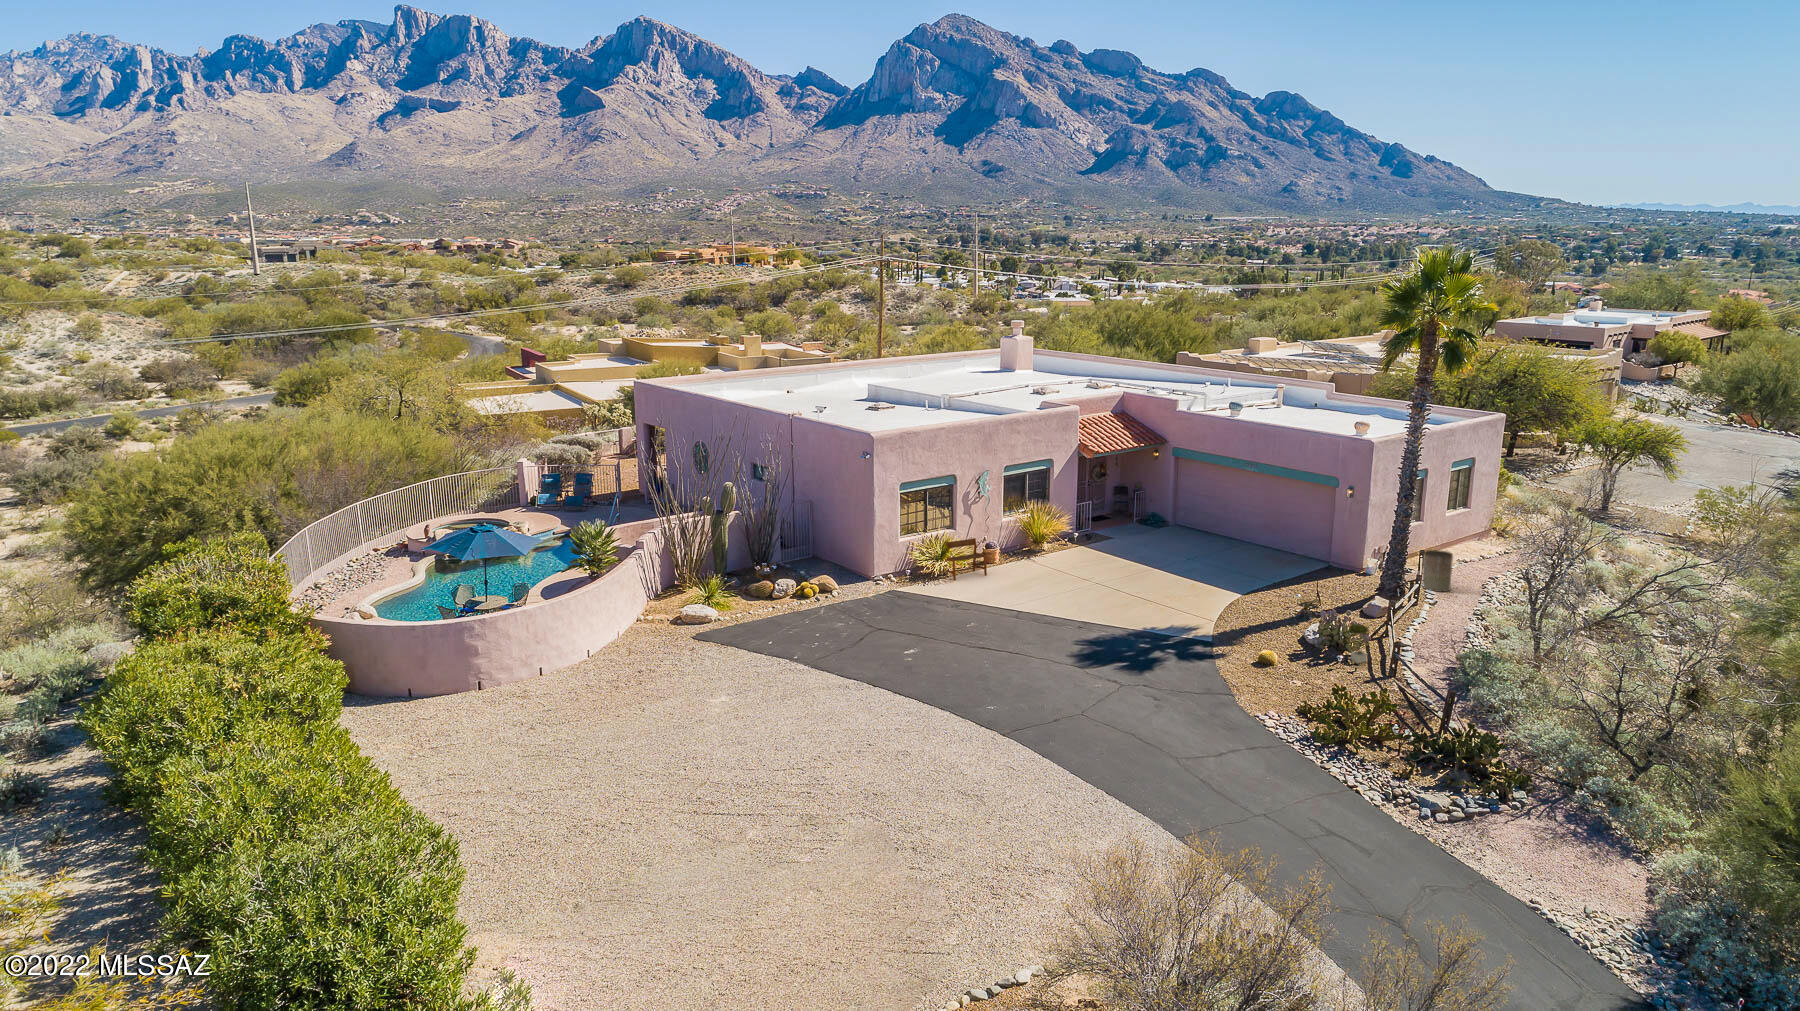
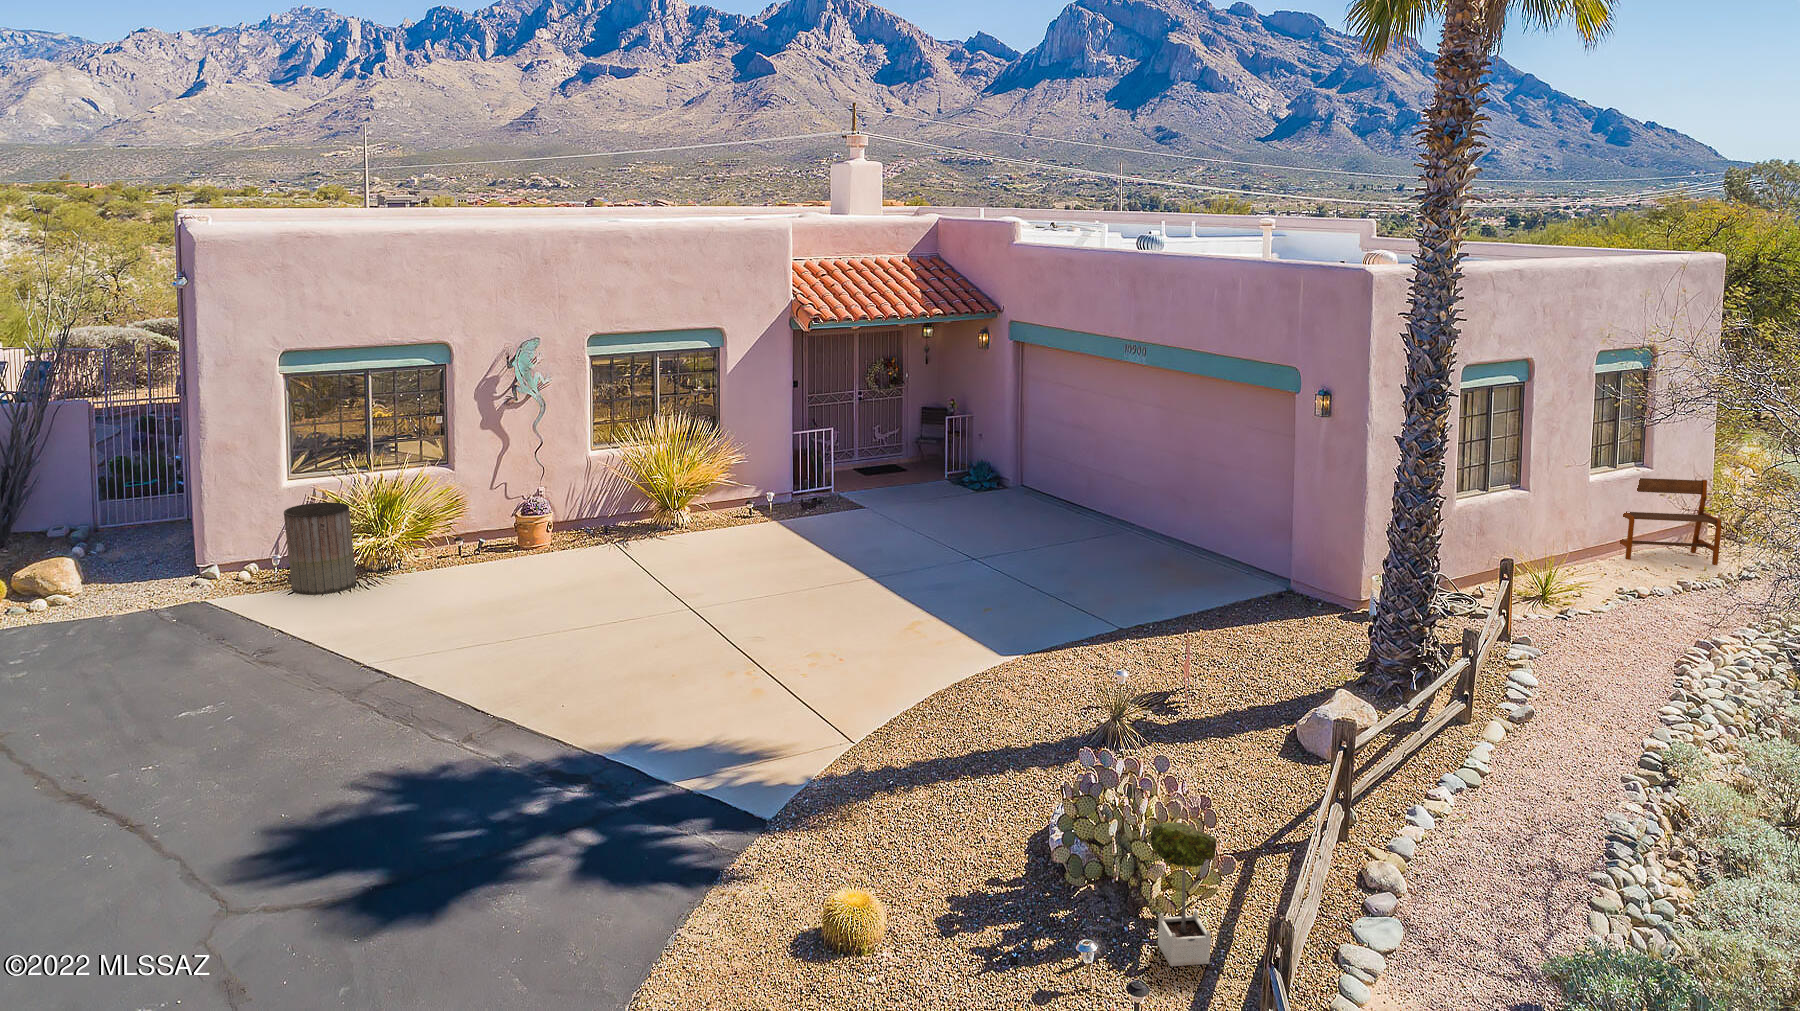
bench: present [945,538,987,580] -> present [1620,478,1721,565]
trash can: present [1423,550,1453,592] -> present [284,502,356,595]

